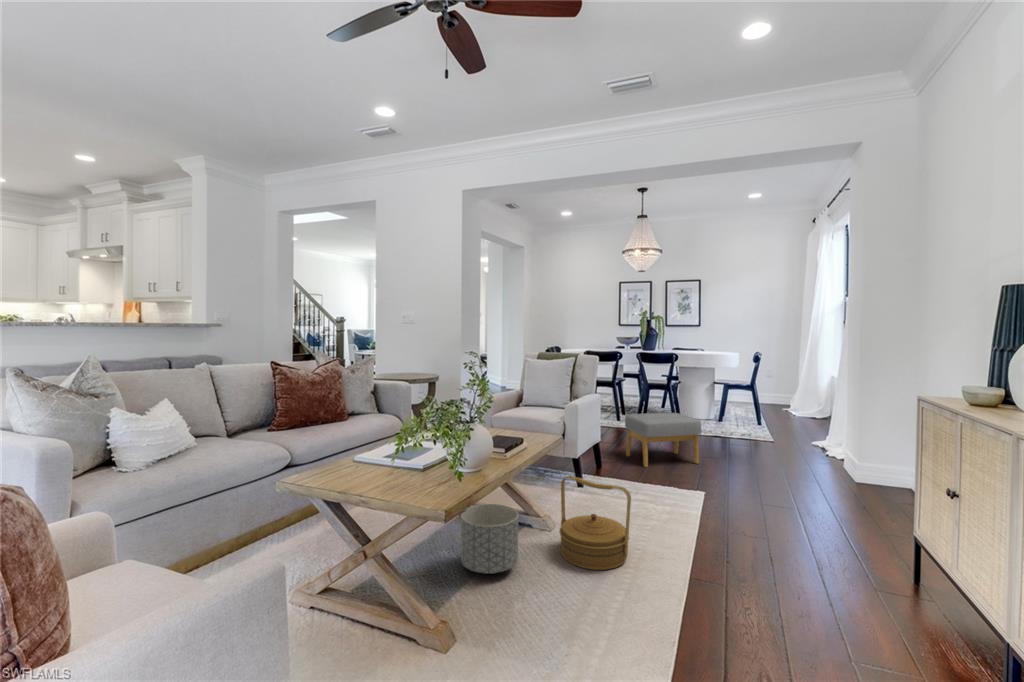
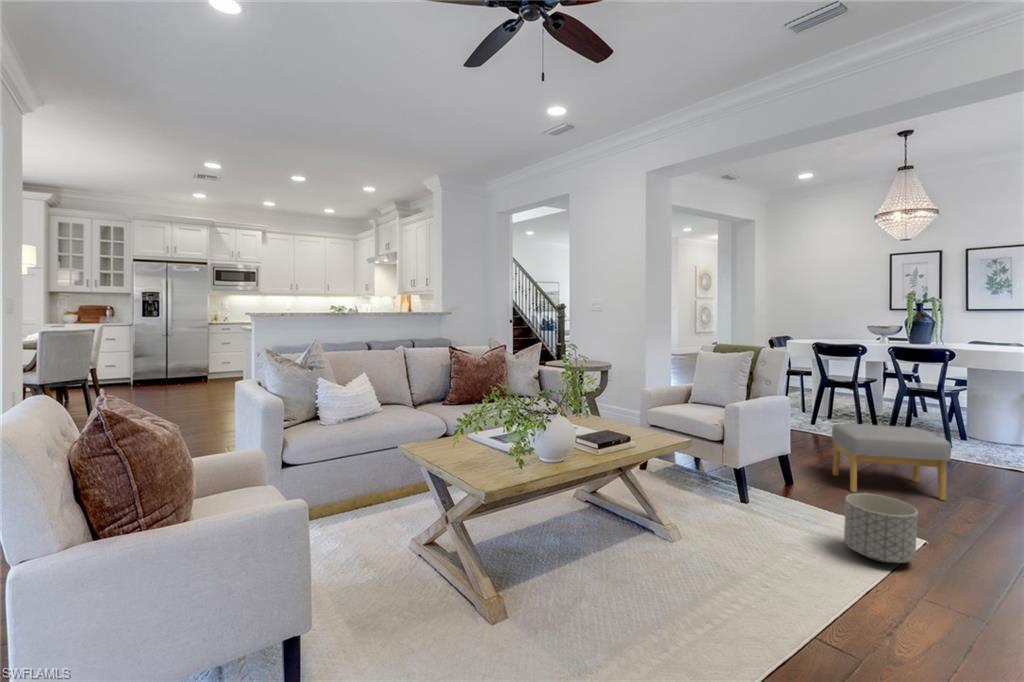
basket: present [559,476,631,570] -> none [666,483,751,599]
planter: present [461,504,518,574] -> present [844,493,918,563]

